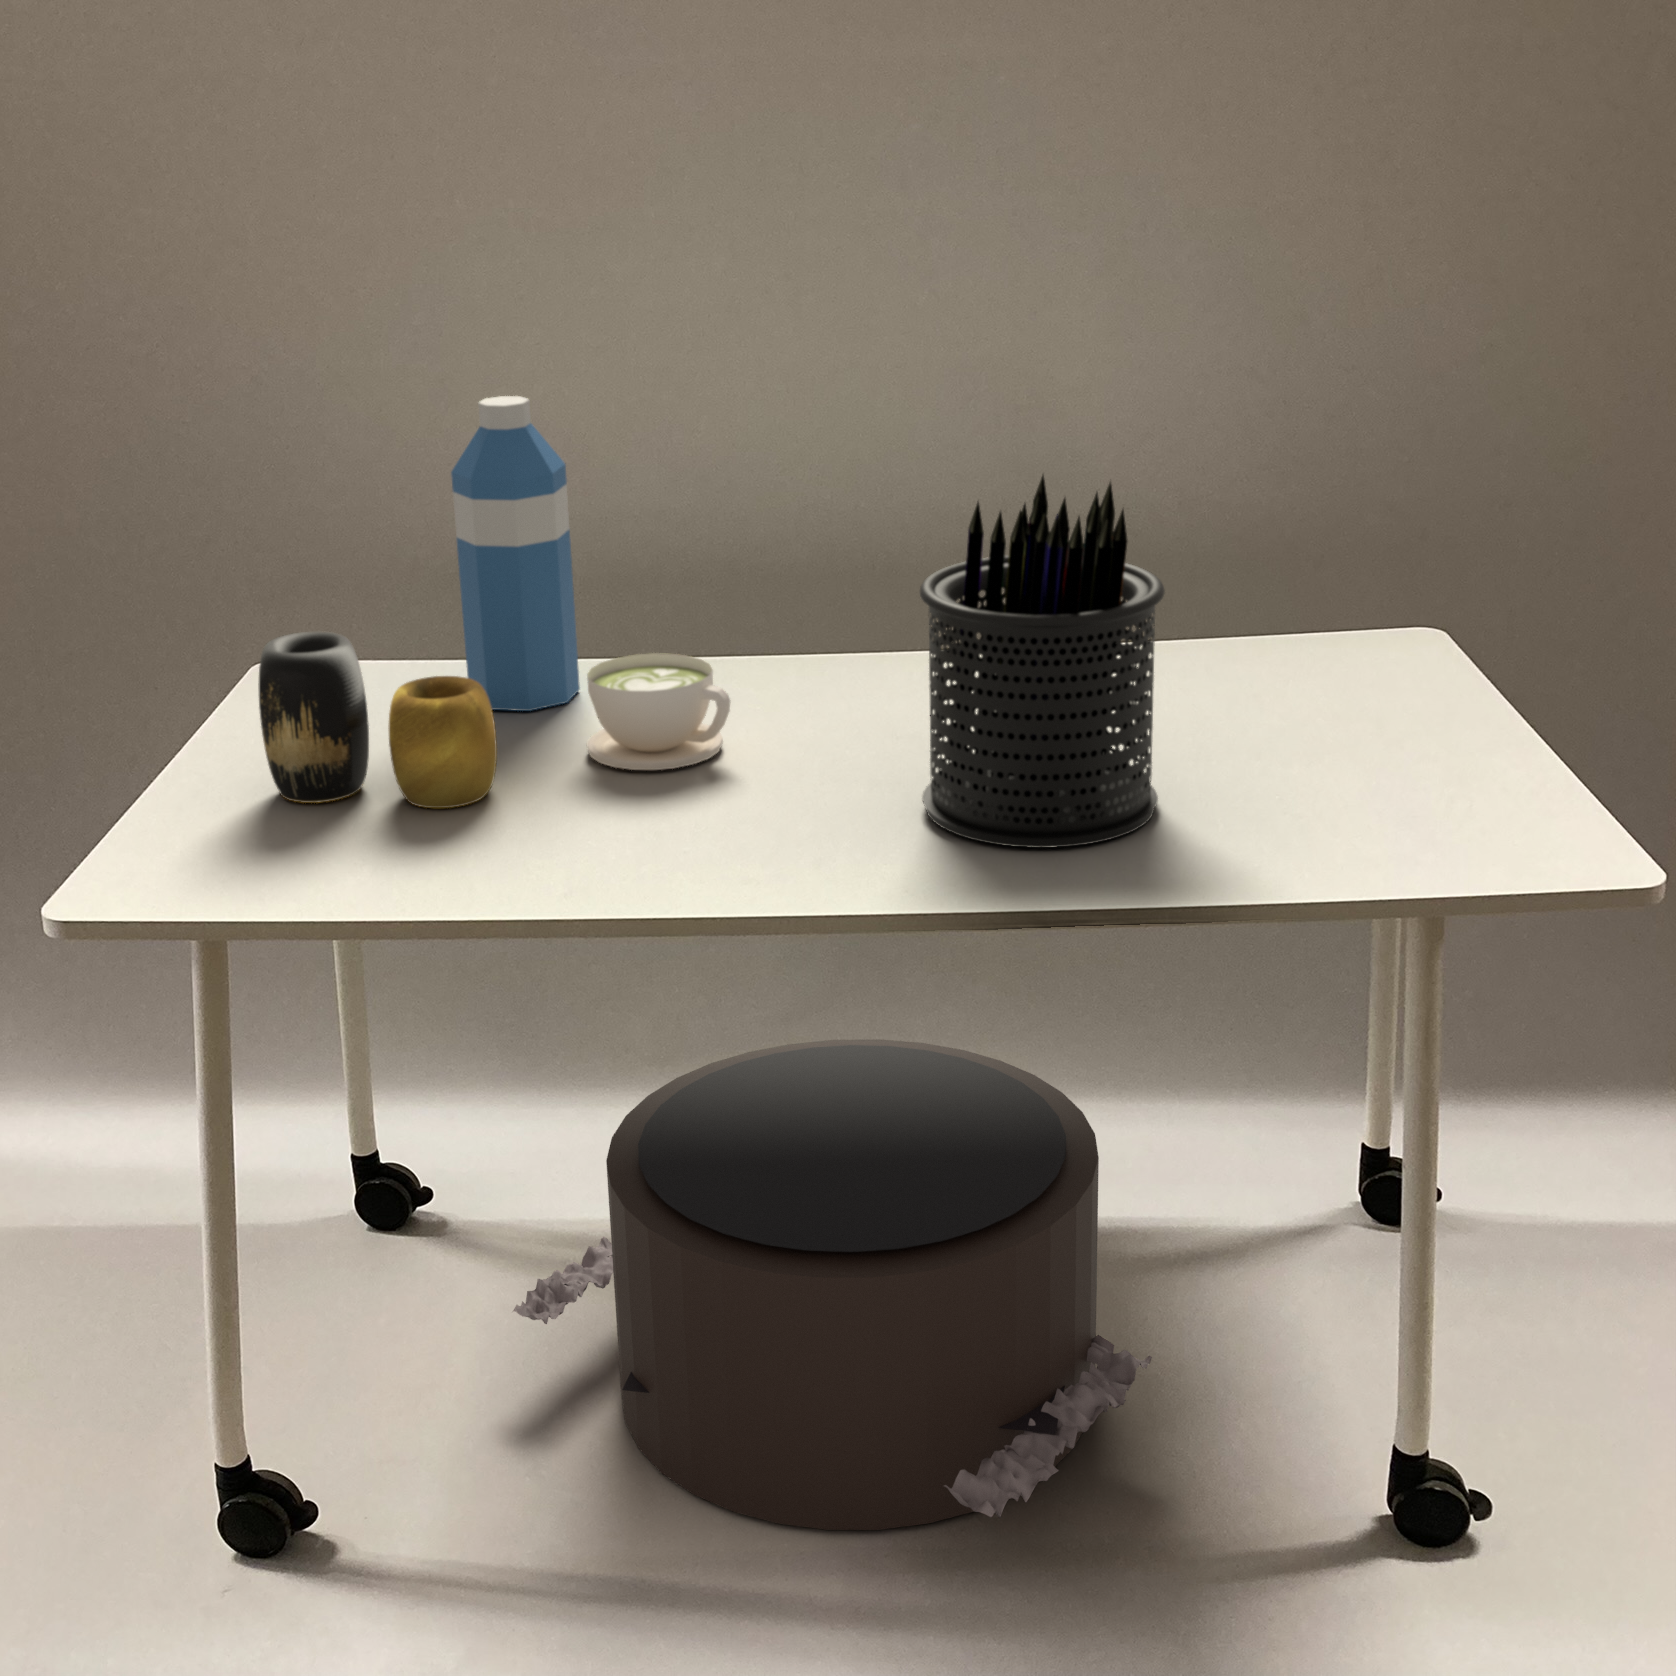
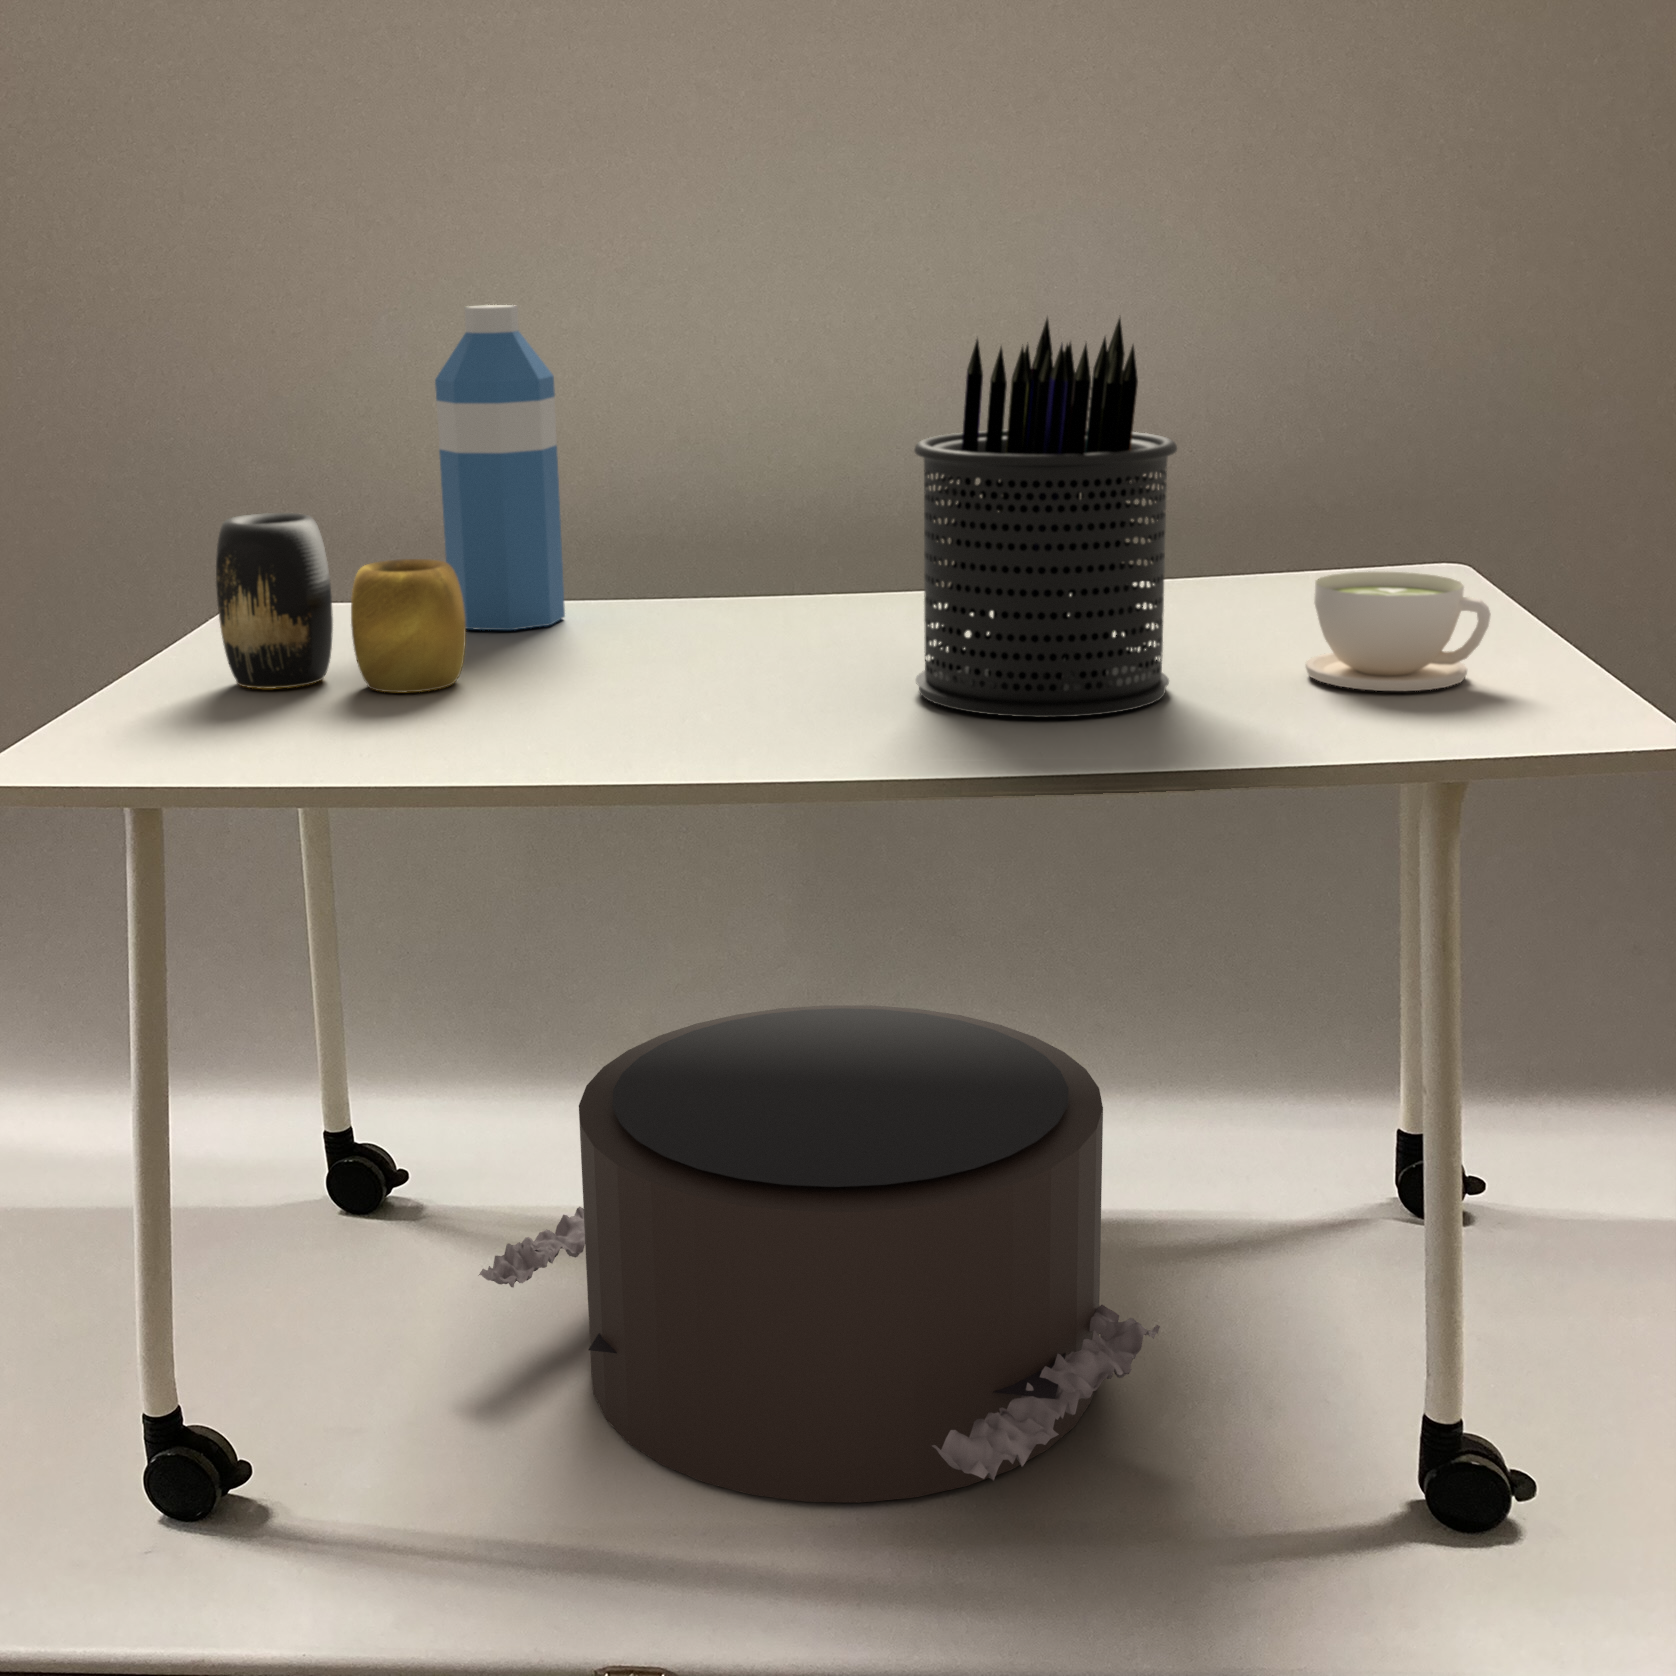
coffee cup: present [587,653,730,770] -> present [1306,572,1491,691]

